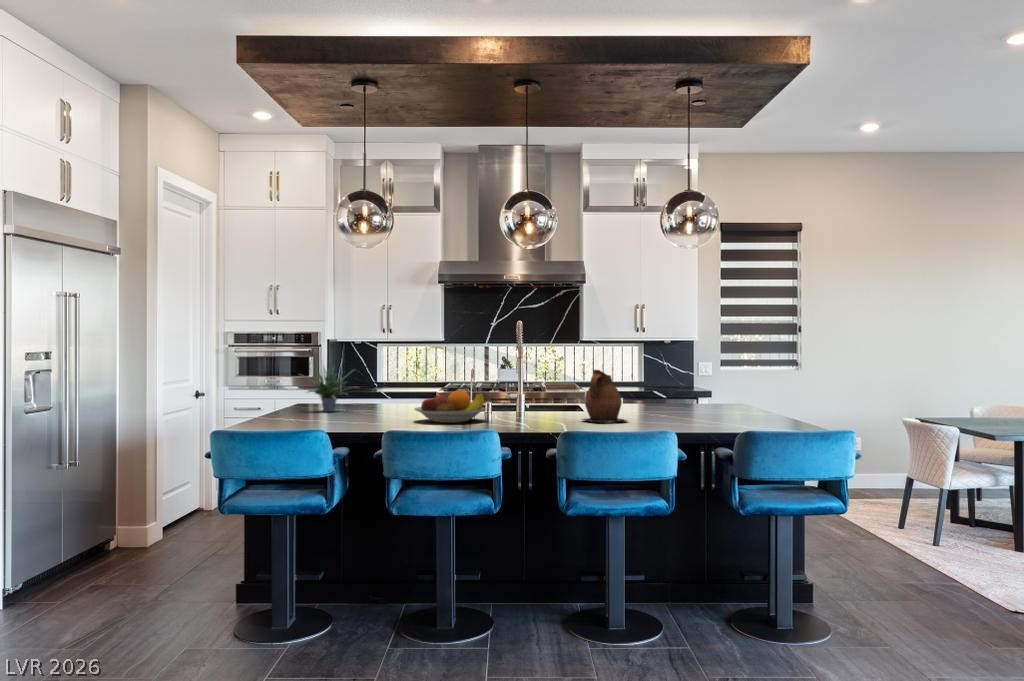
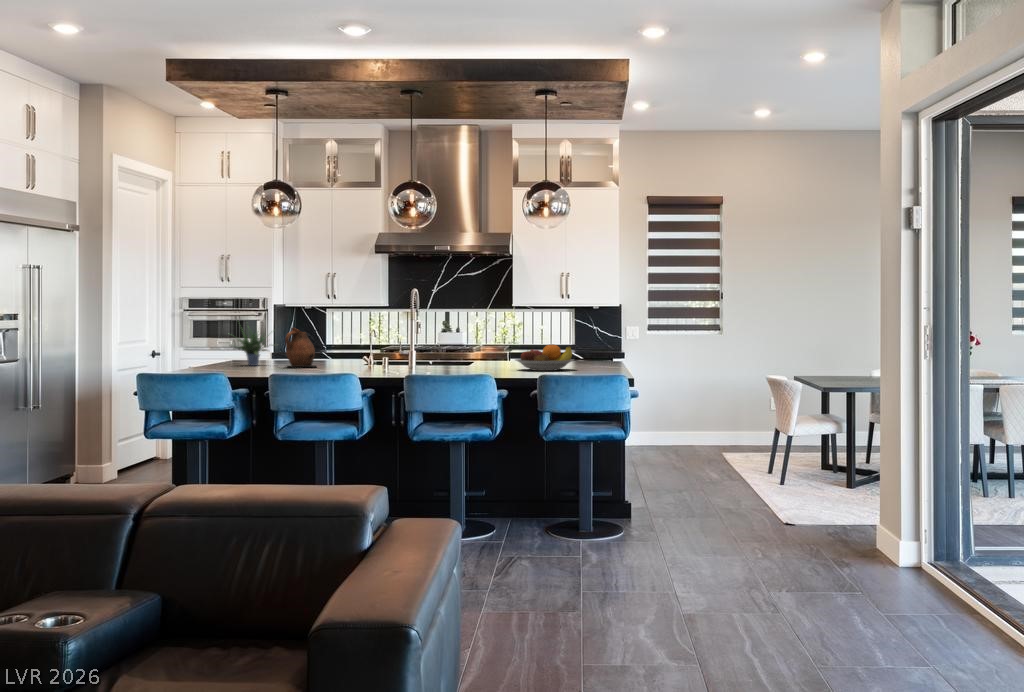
ceramic pitcher: present [583,370,627,422] -> present [285,328,316,367]
fruit bowl: present [415,390,486,423] -> present [515,344,574,371]

